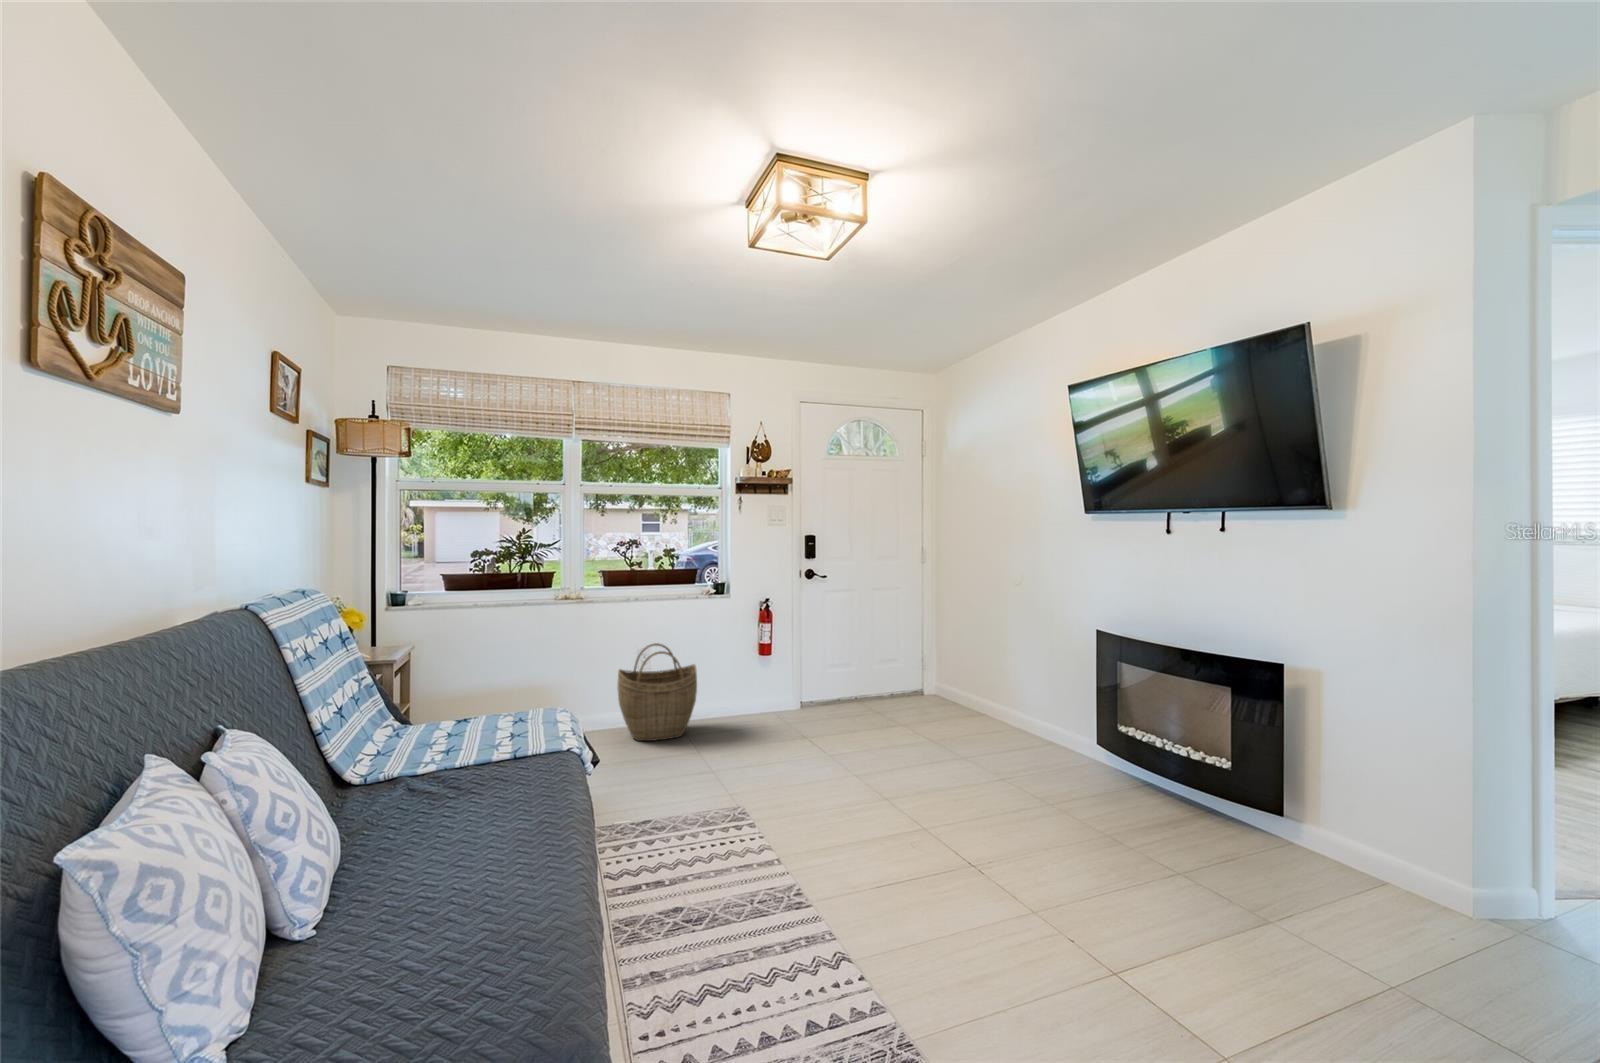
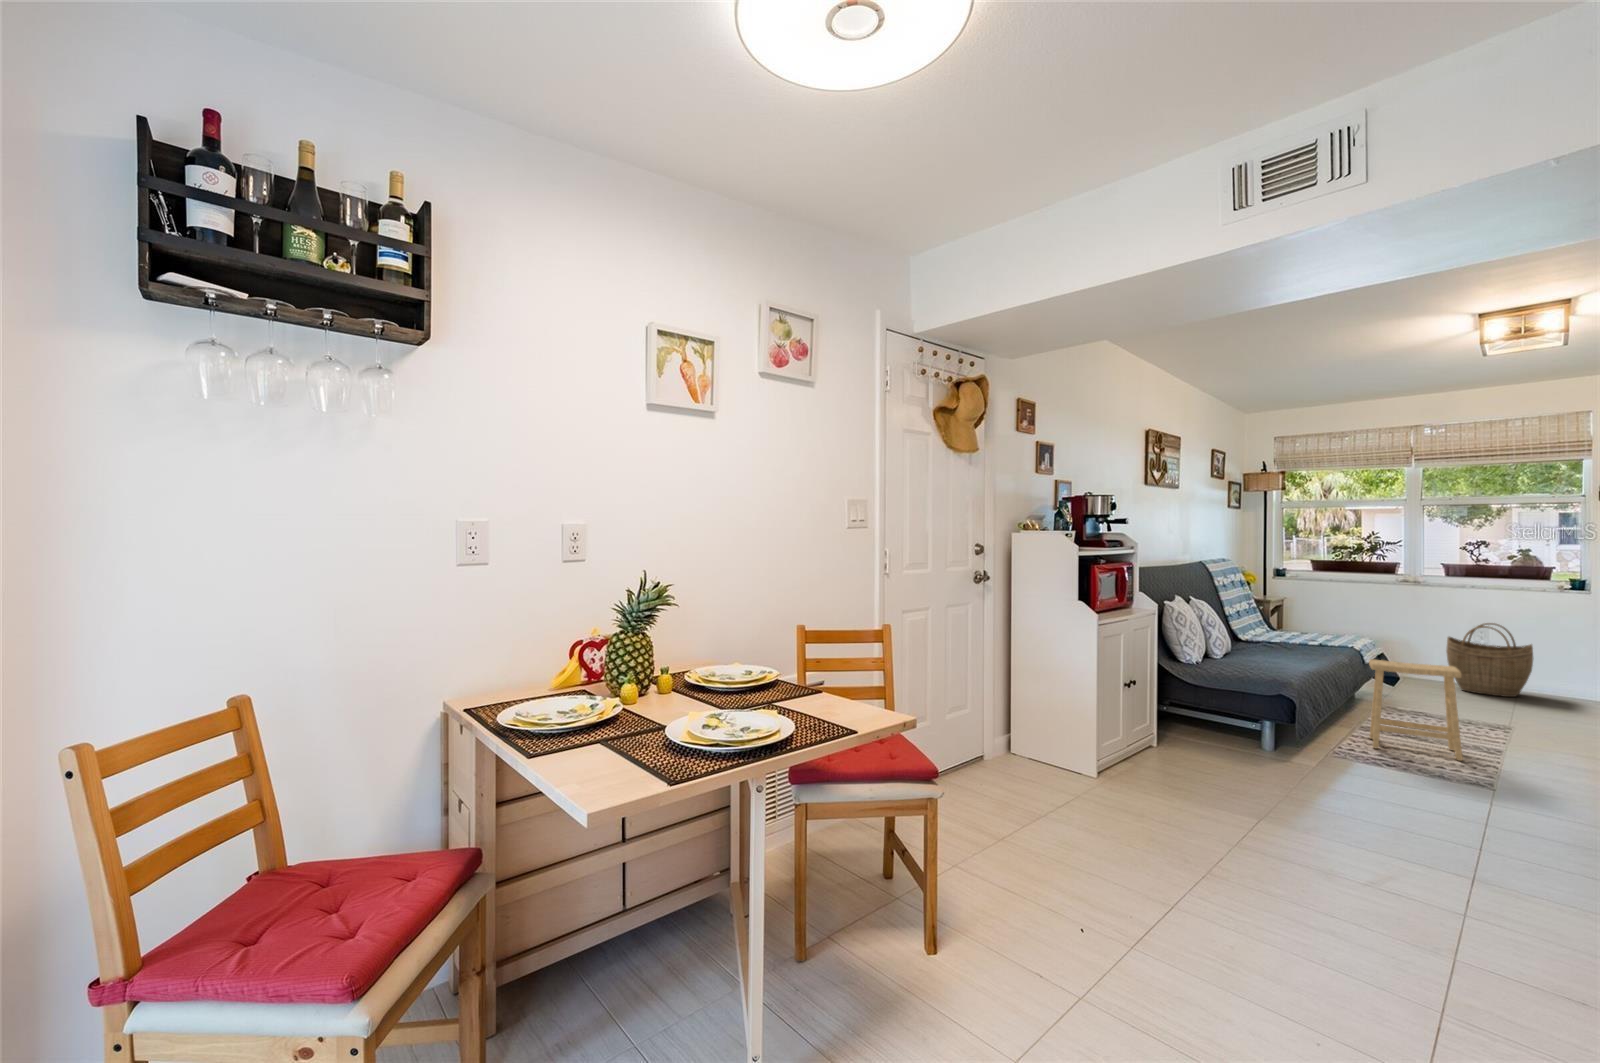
footstool: none [648,777,805,1021] -> present [1369,659,1463,761]

